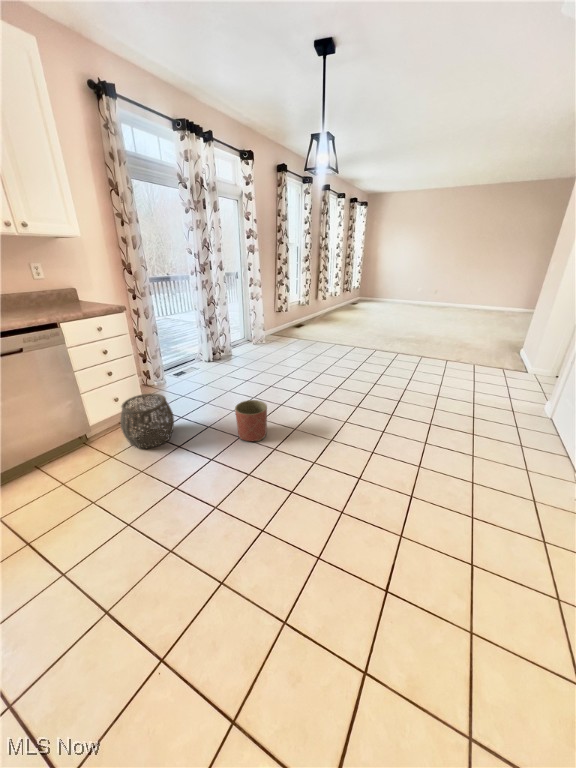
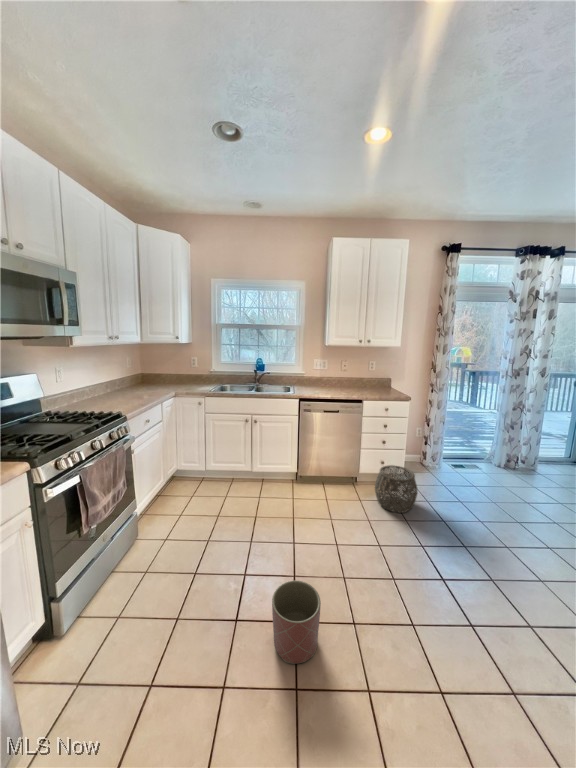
planter: present [235,400,267,441] -> present [272,581,321,664]

